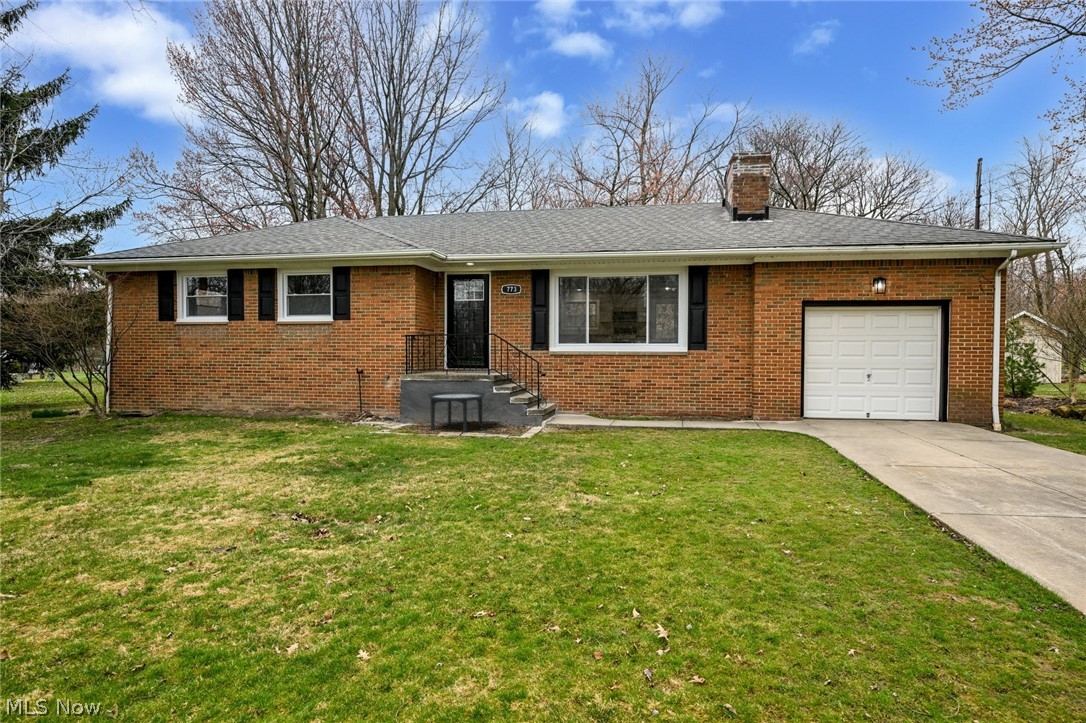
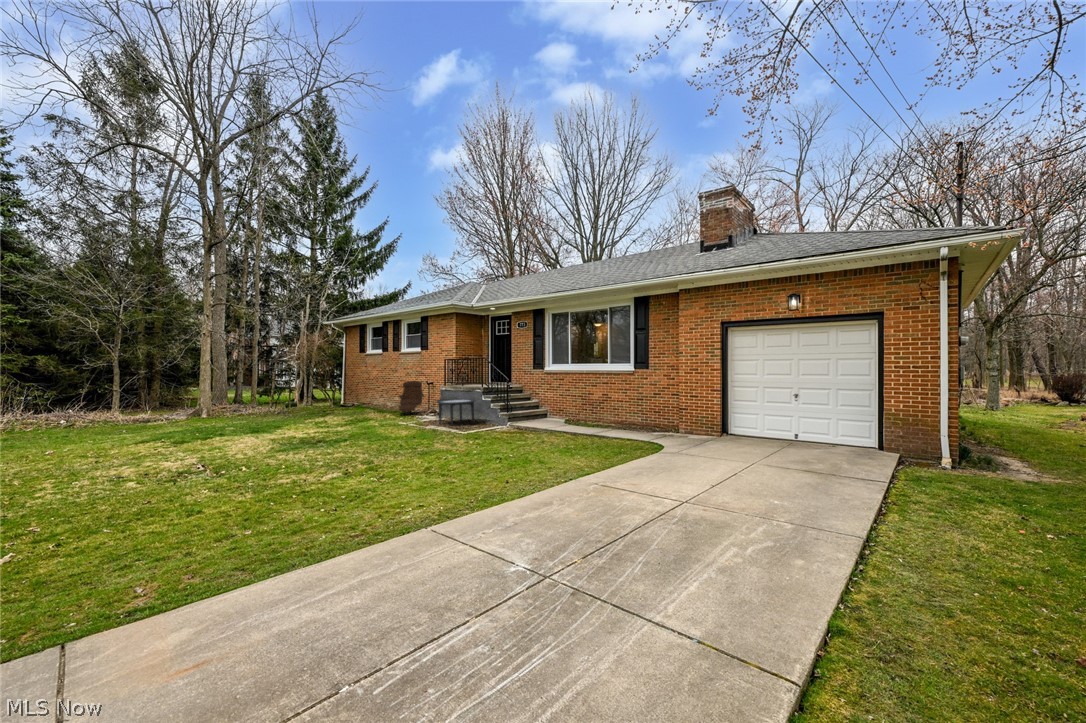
lounge chair: none [293,368,339,424] -> present [398,381,424,415]

